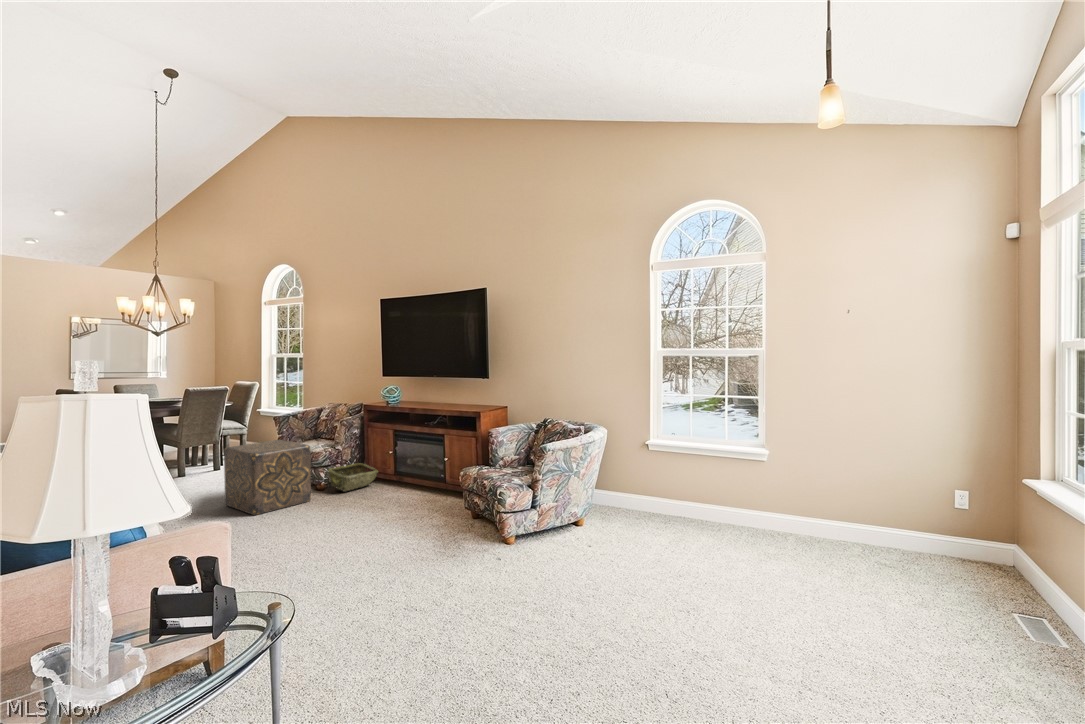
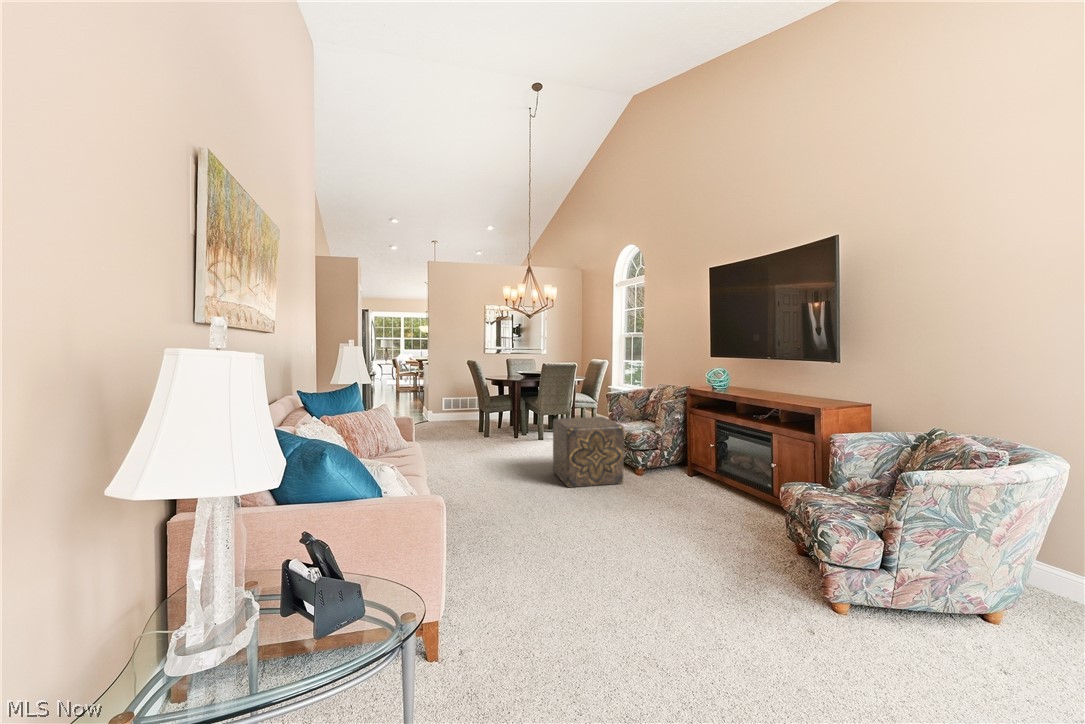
woven basket: present [328,463,378,491] -> none [644,452,699,480]

